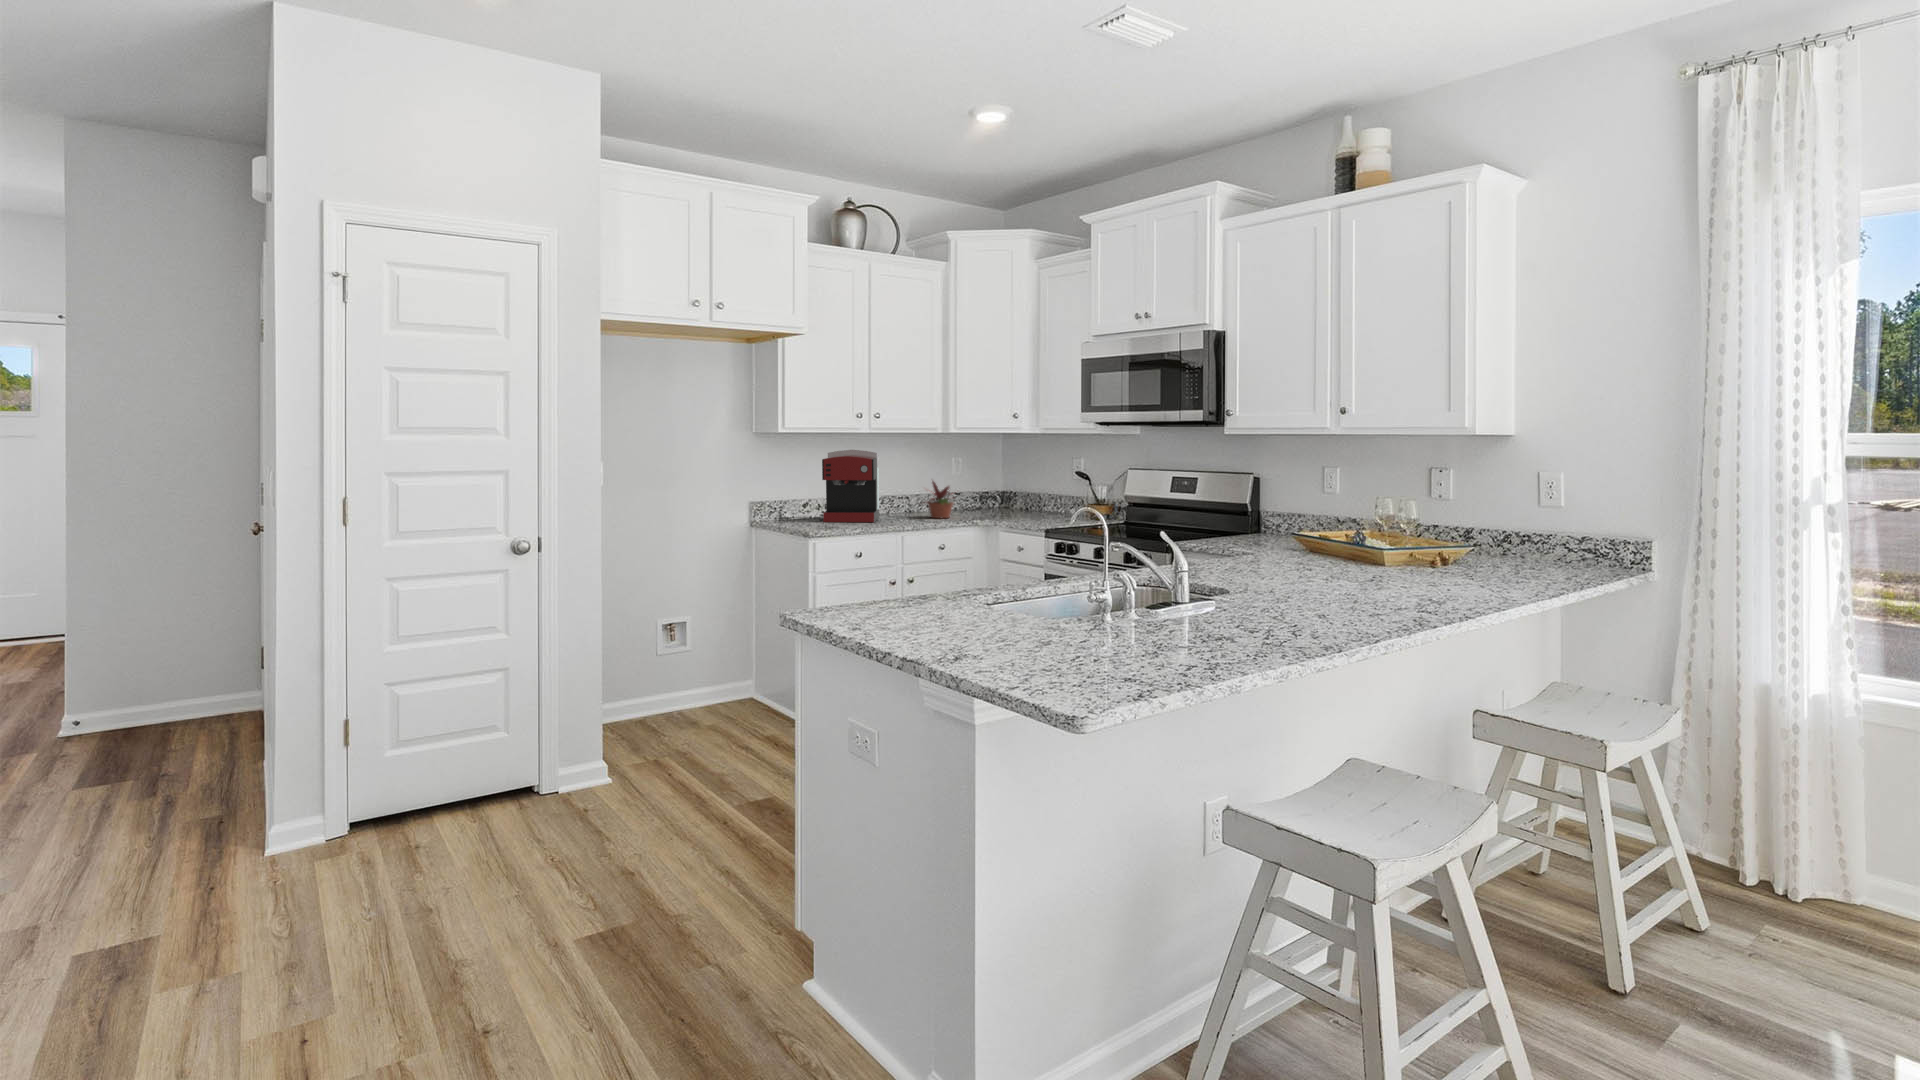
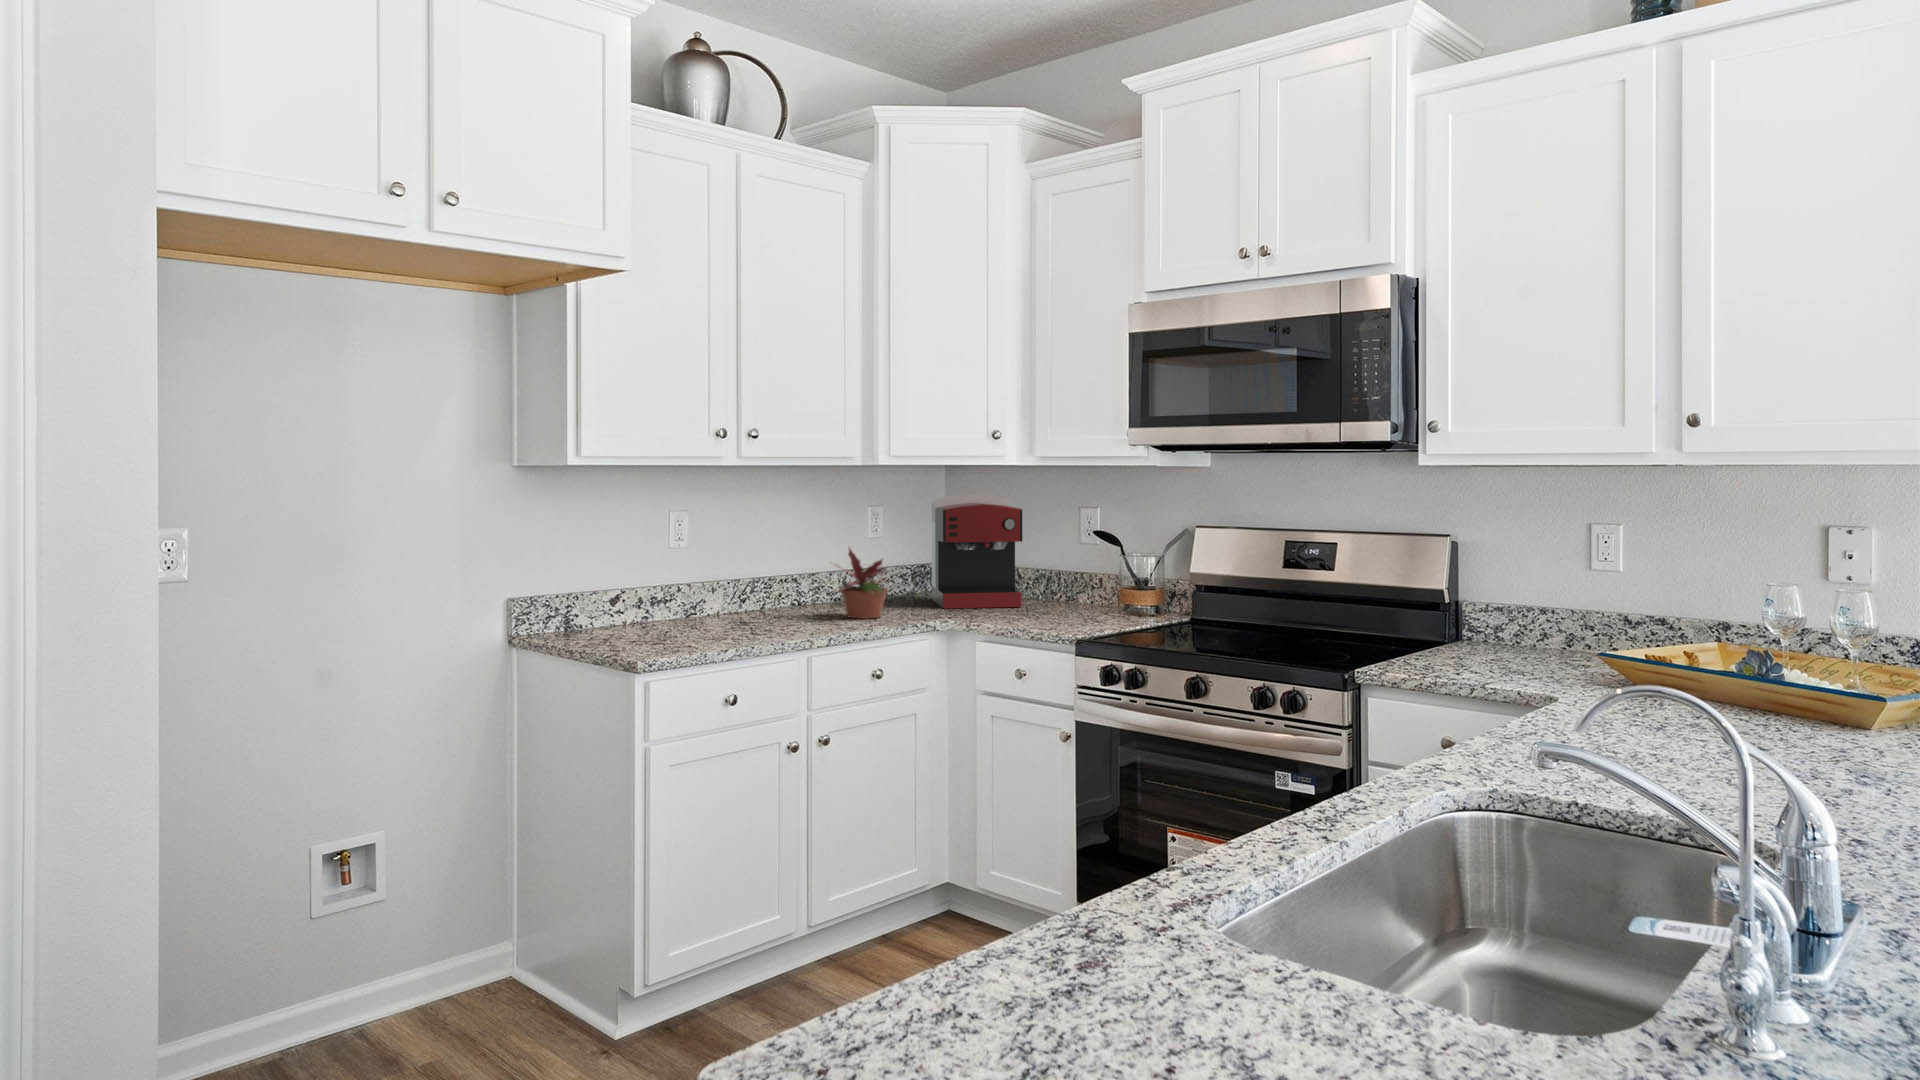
coffee maker: present [822,450,879,522] -> present [932,494,1022,608]

